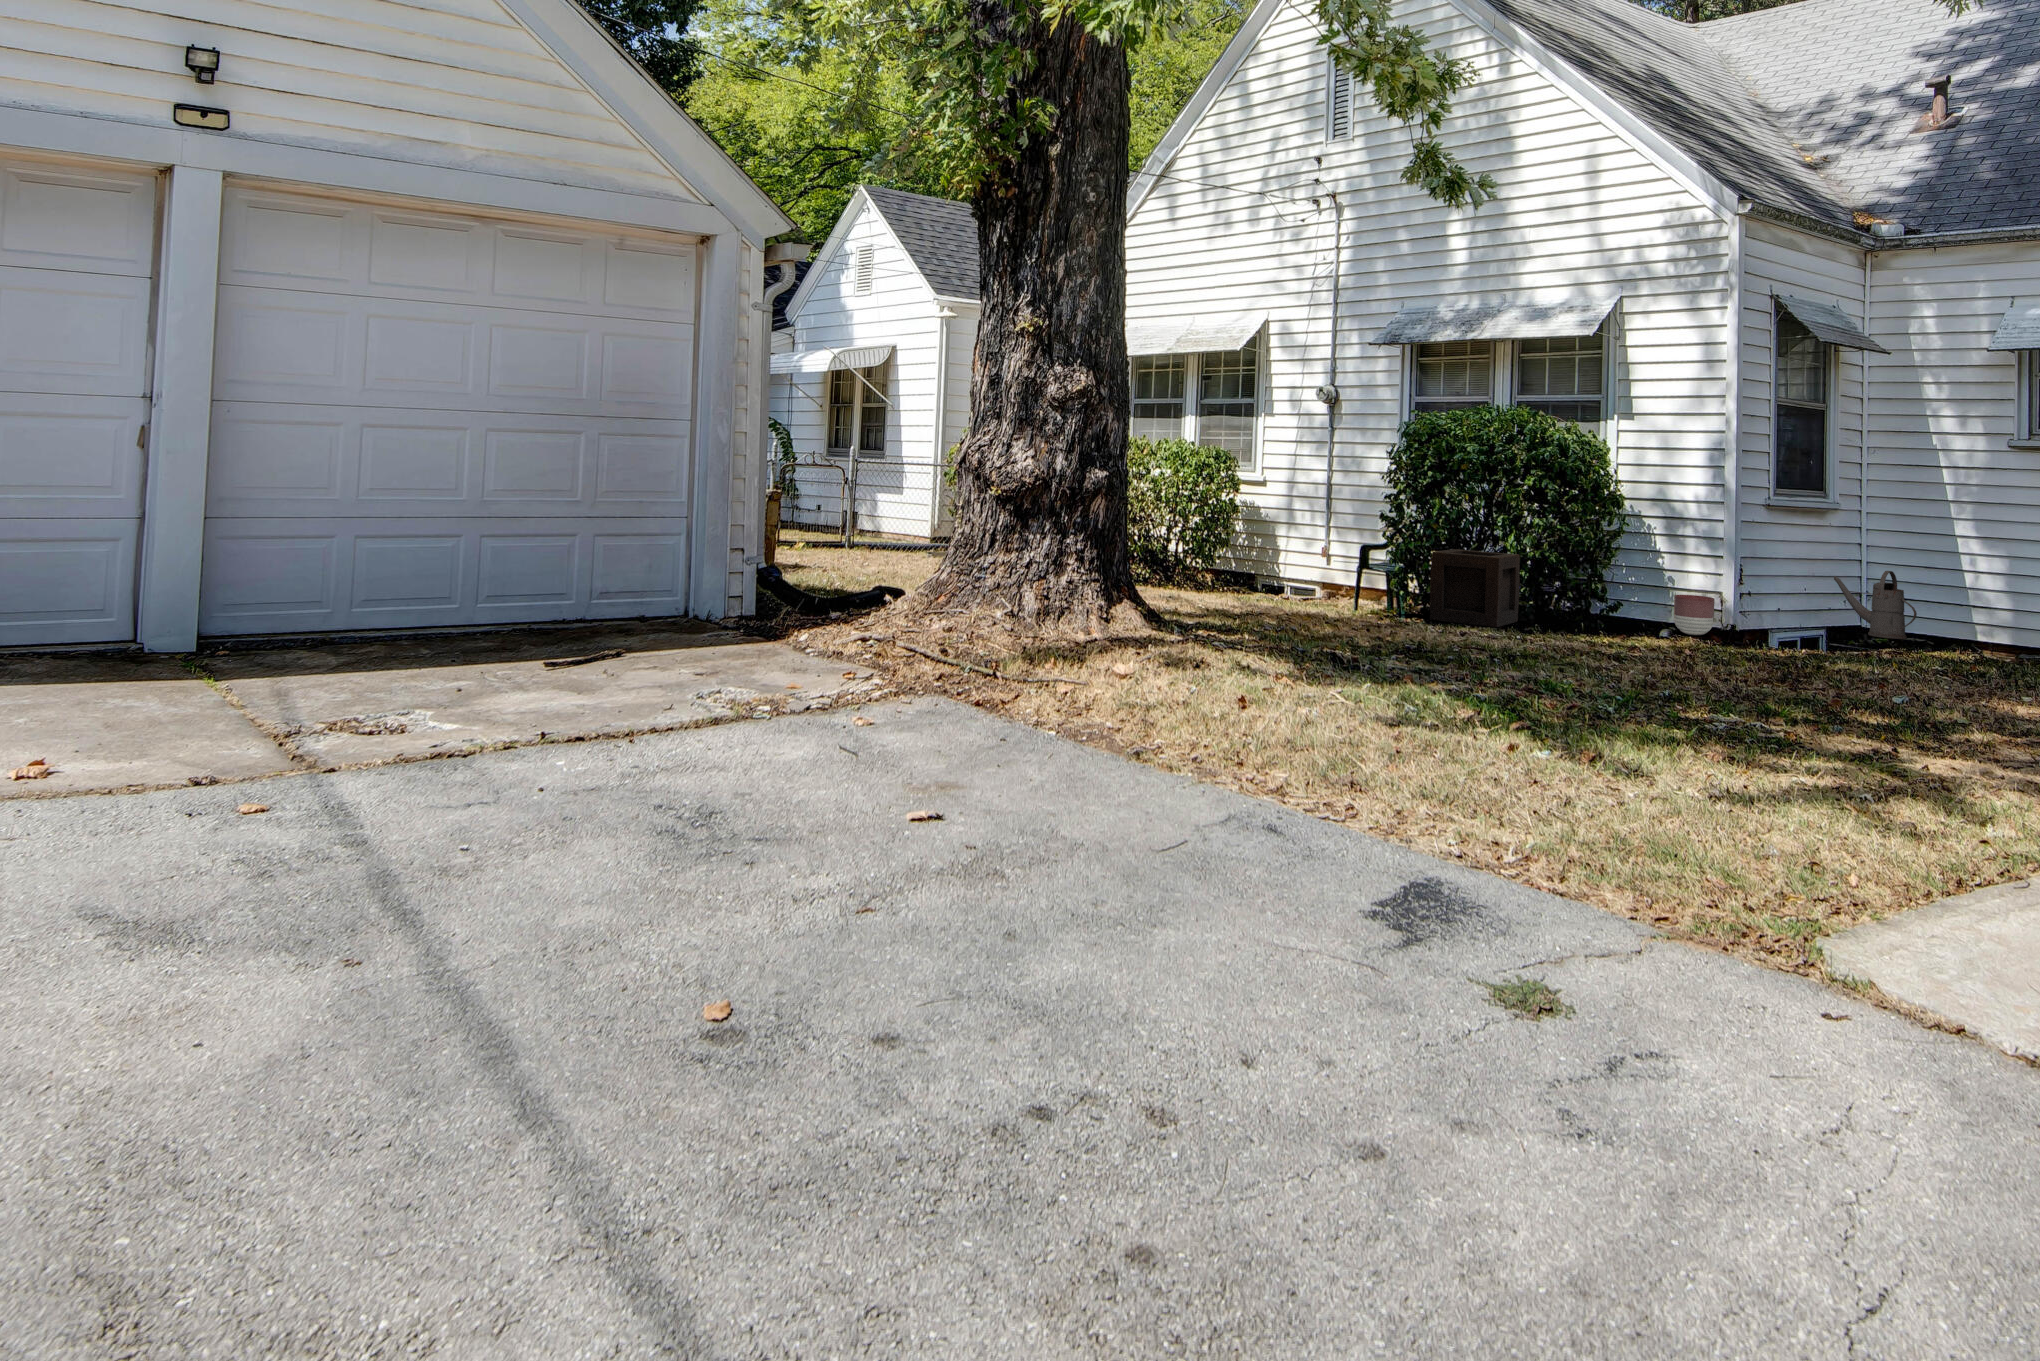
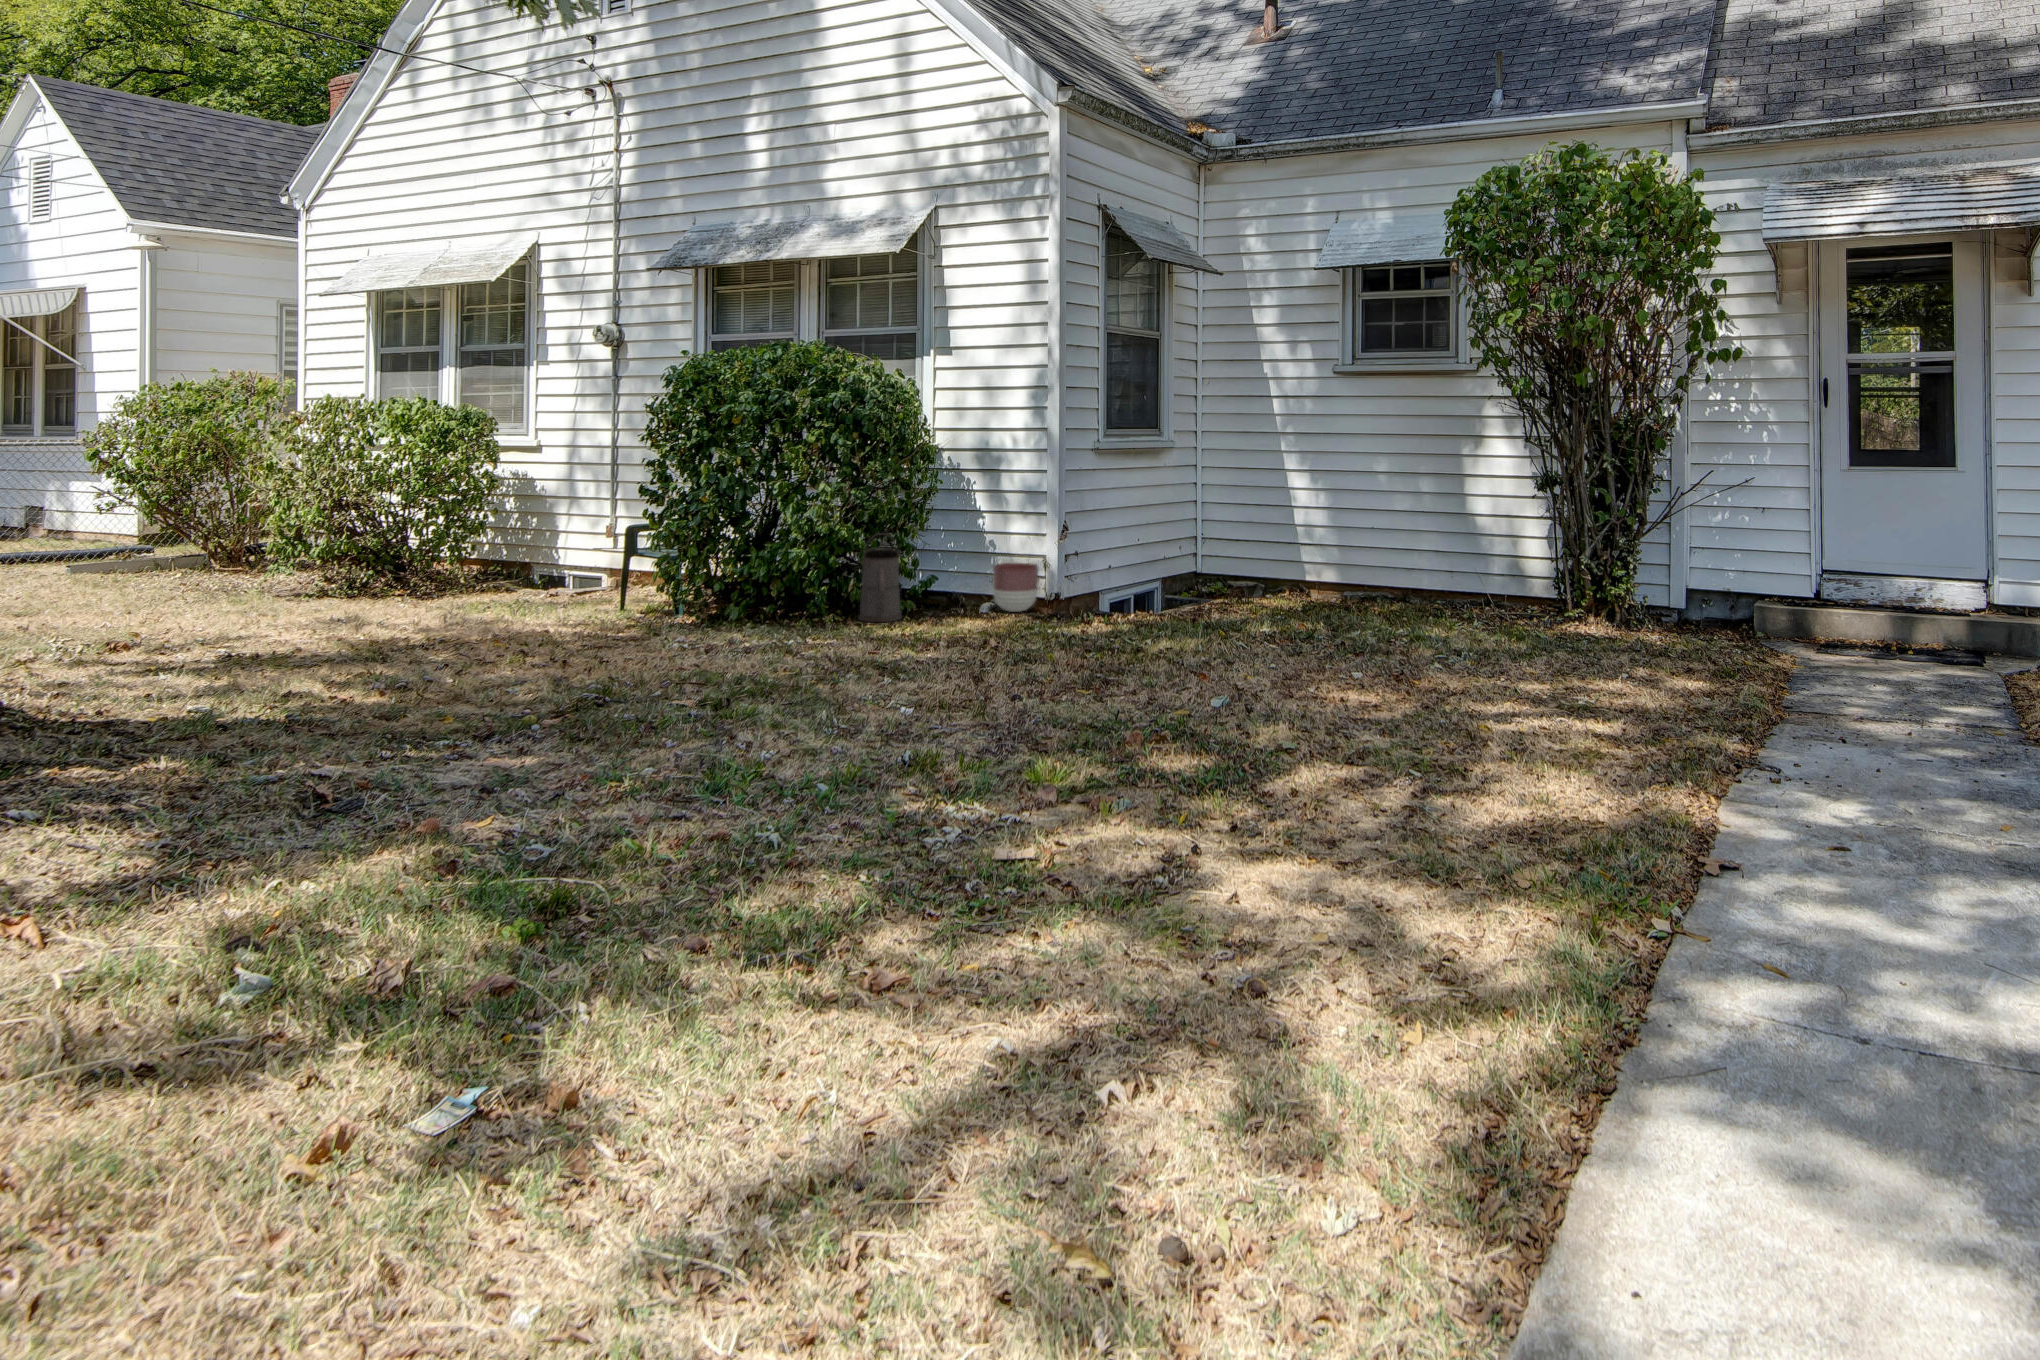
wooden crate: present [1430,549,1520,627] -> none [688,527,810,628]
watering can: present [1834,571,1917,639] -> present [858,538,902,622]

